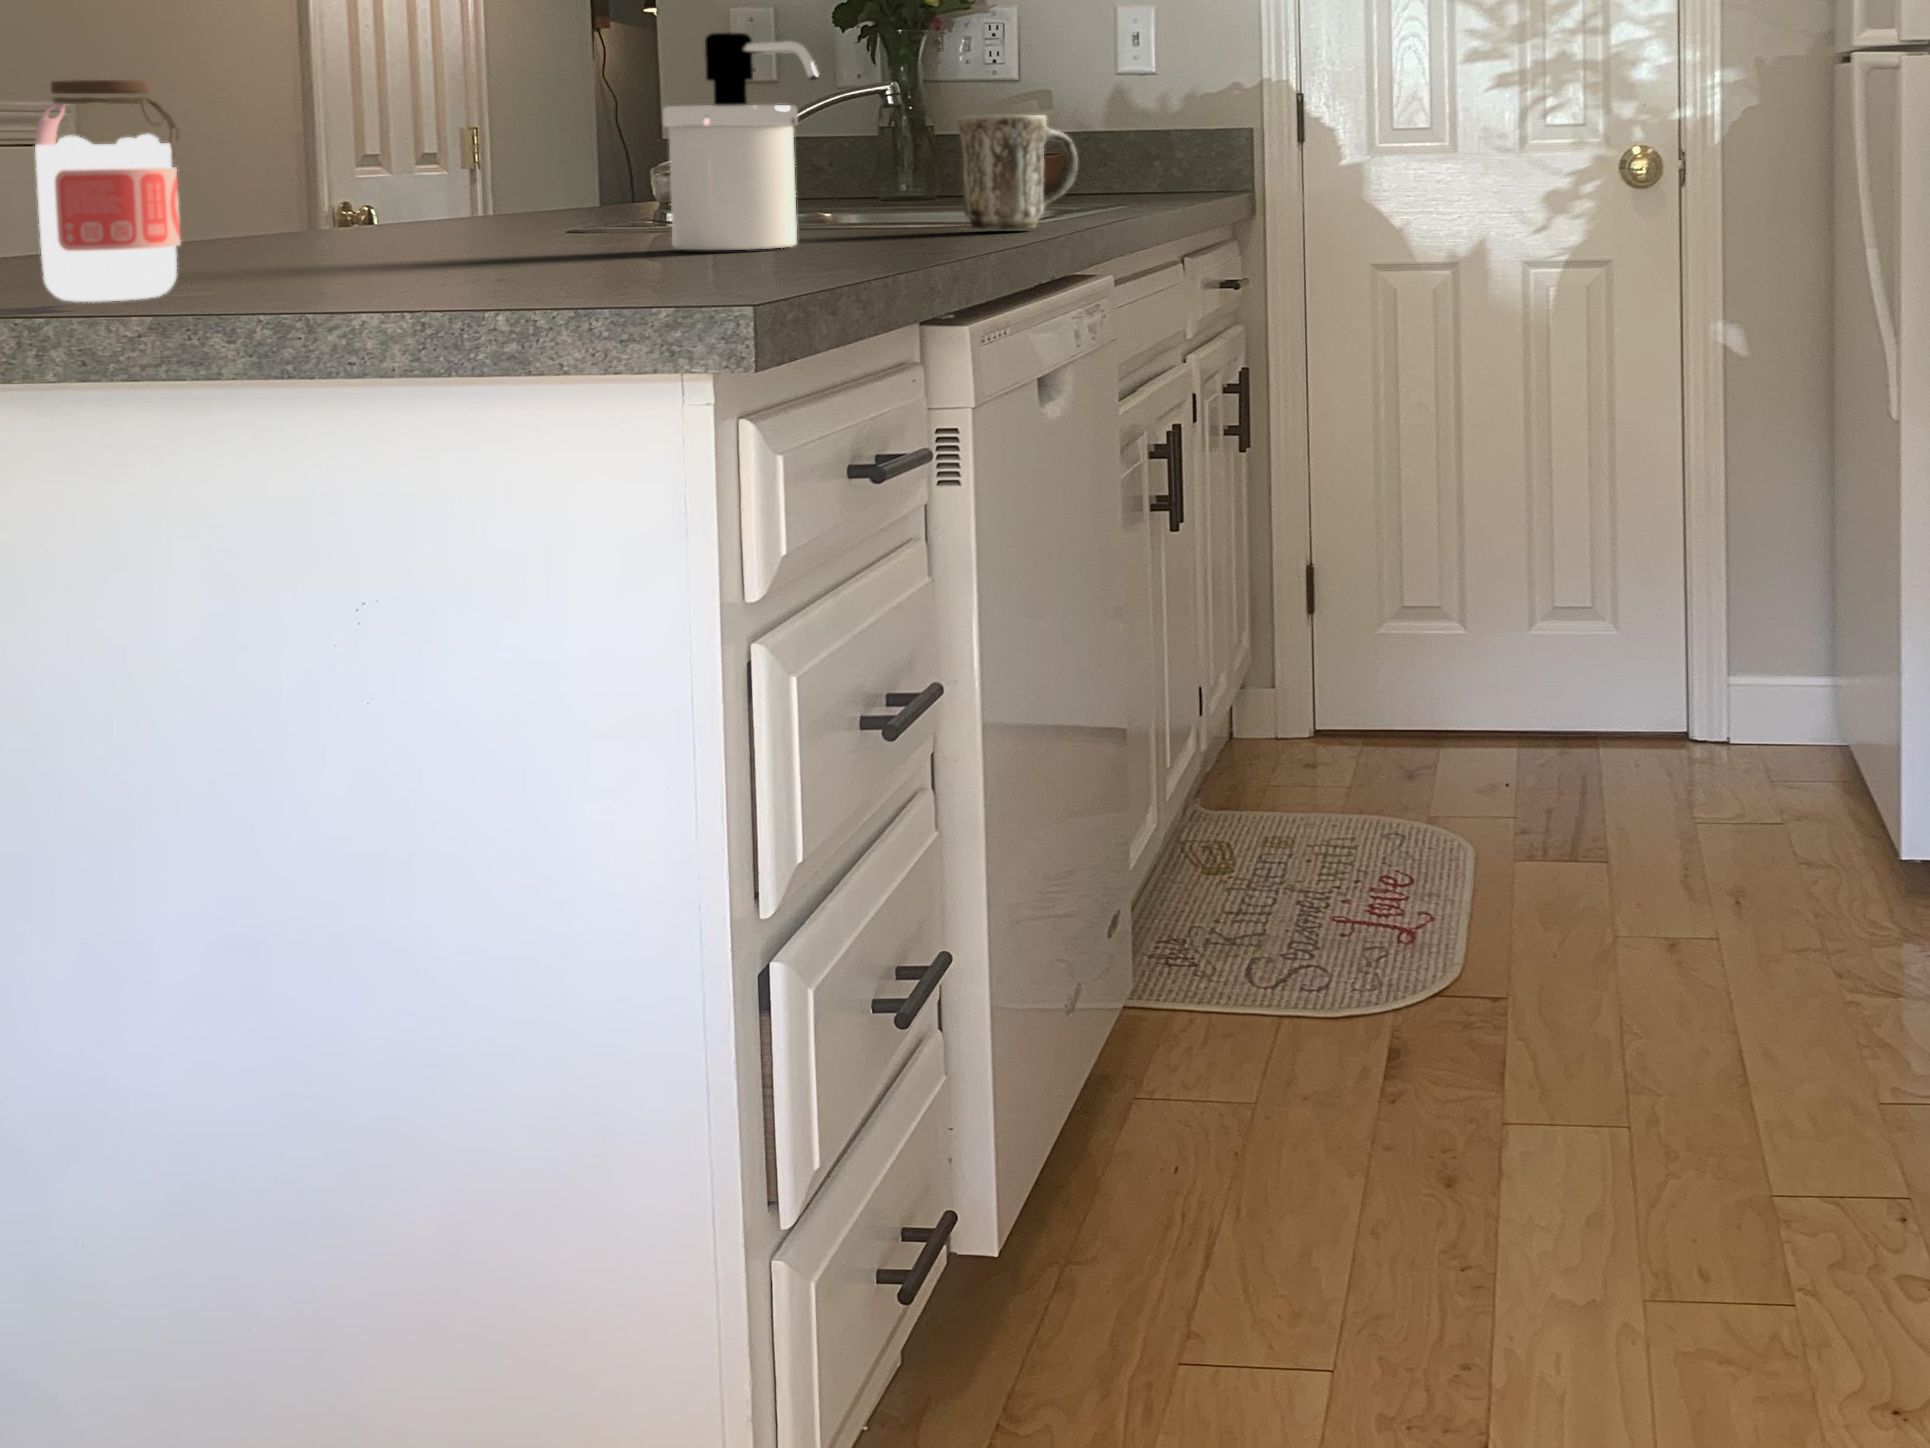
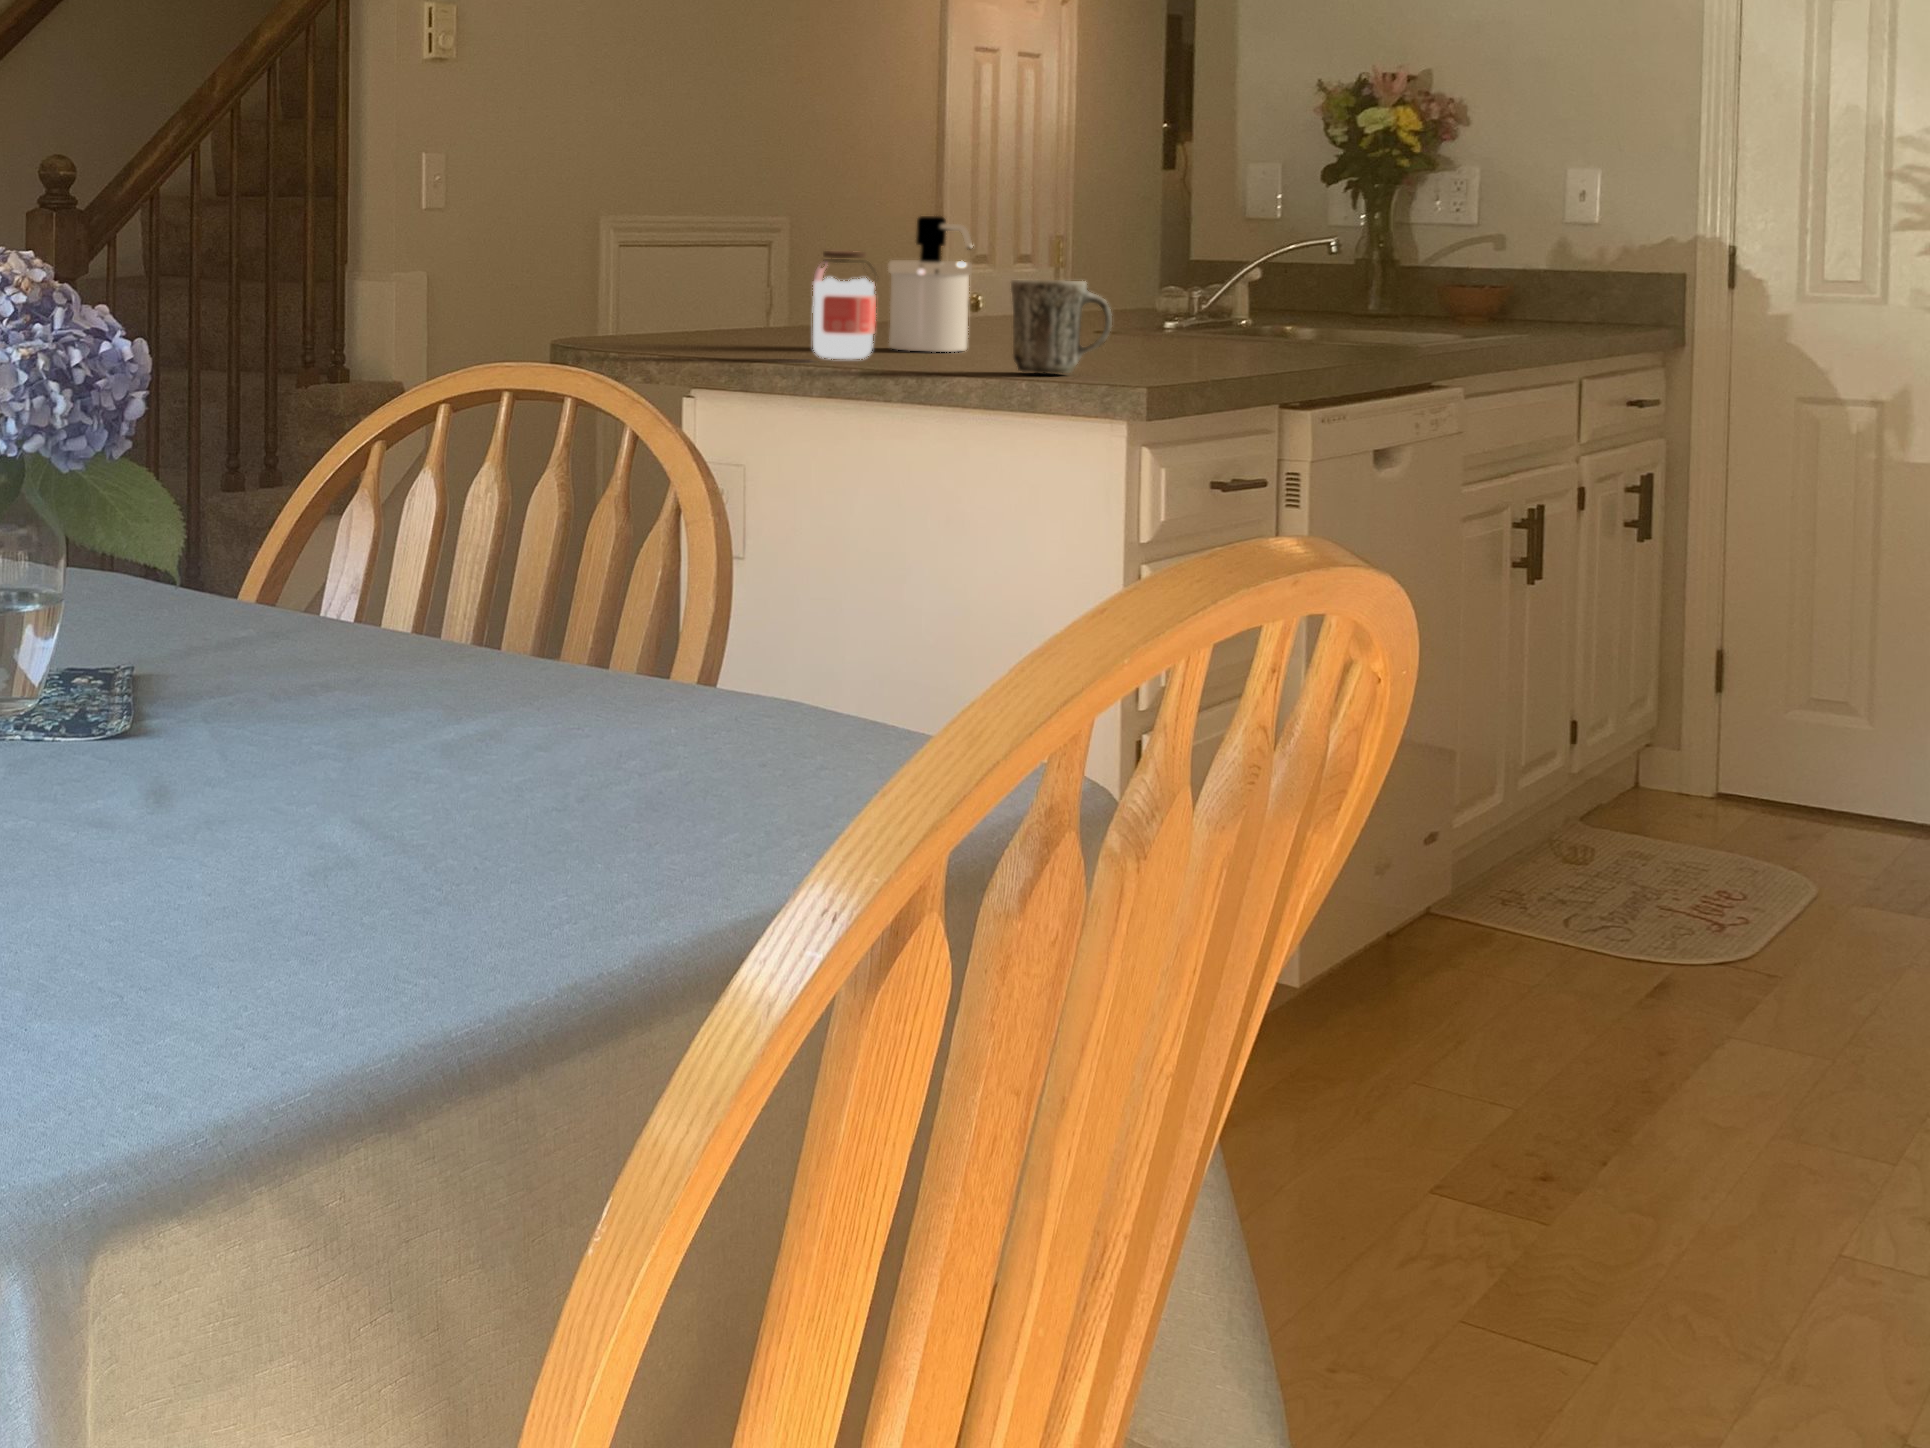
soap dispenser: present [663,33,819,250] -> present [888,216,972,352]
mug: present [958,115,1078,230] -> present [1011,280,1112,373]

